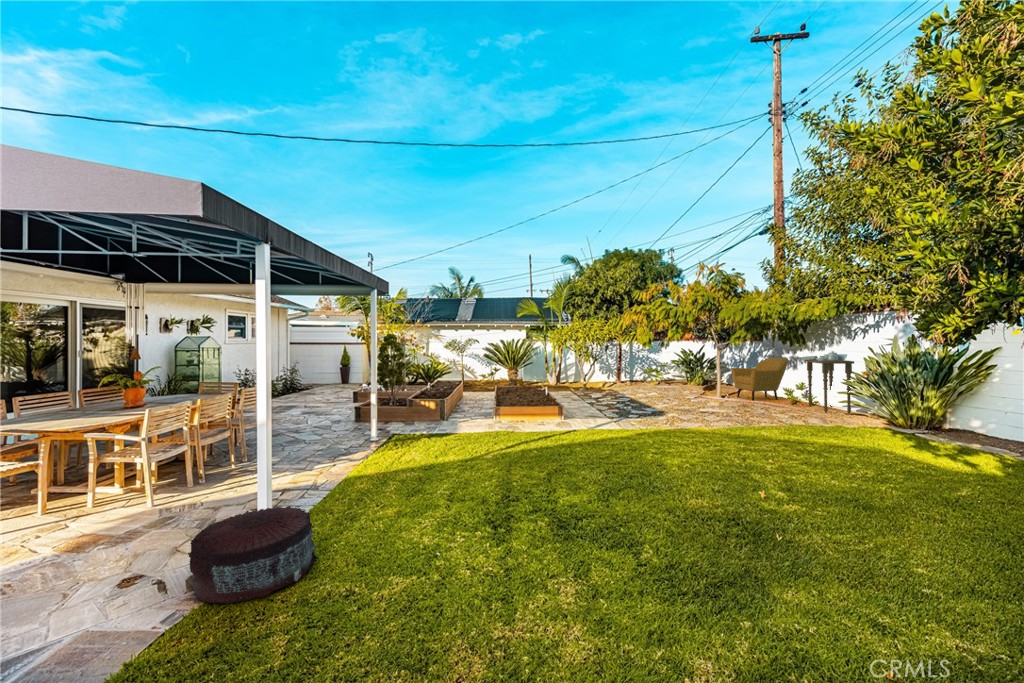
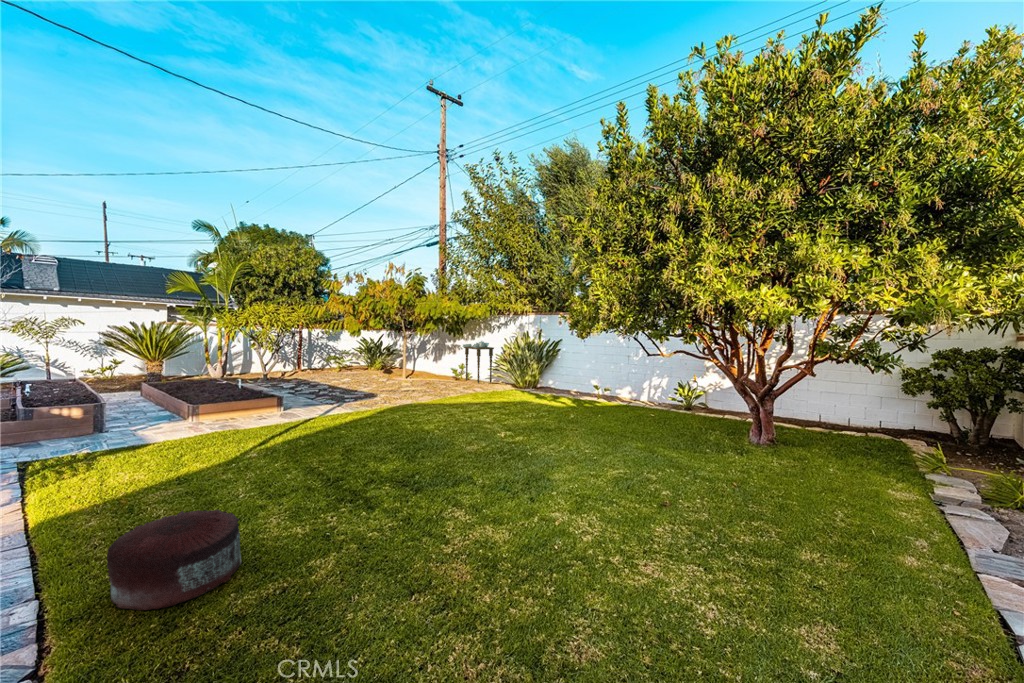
armchair: present [731,357,788,401] -> none [410,345,450,379]

